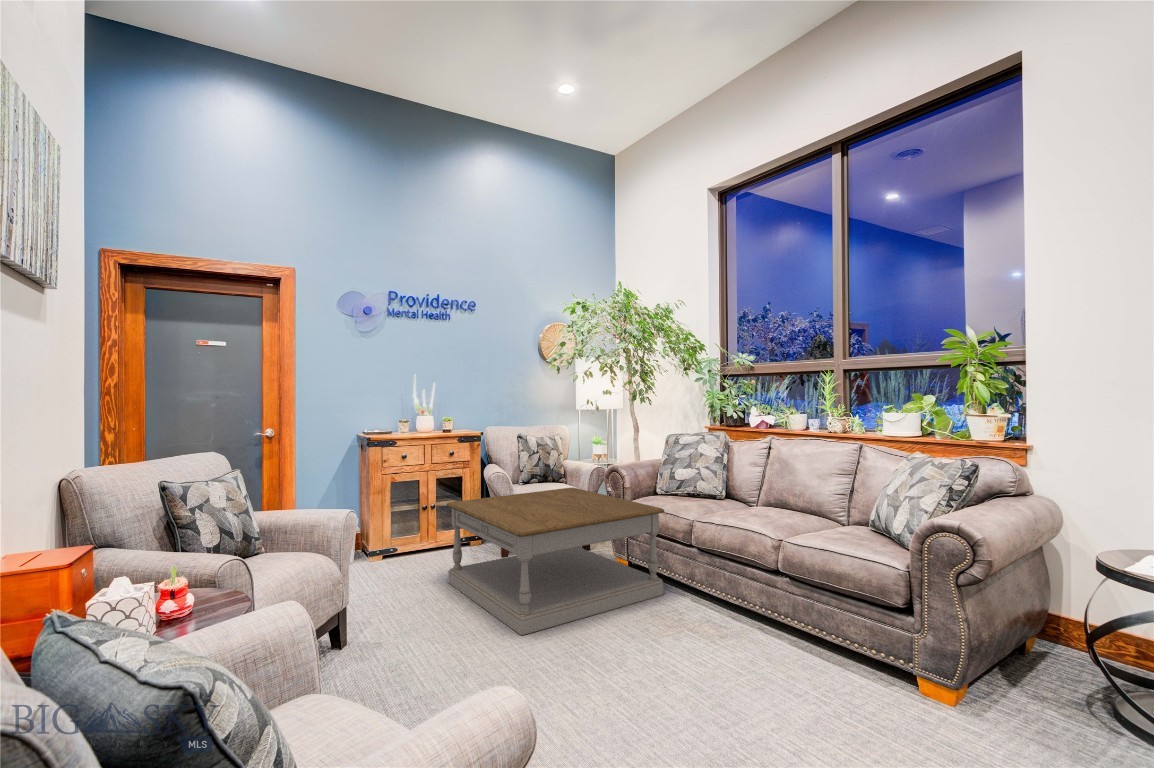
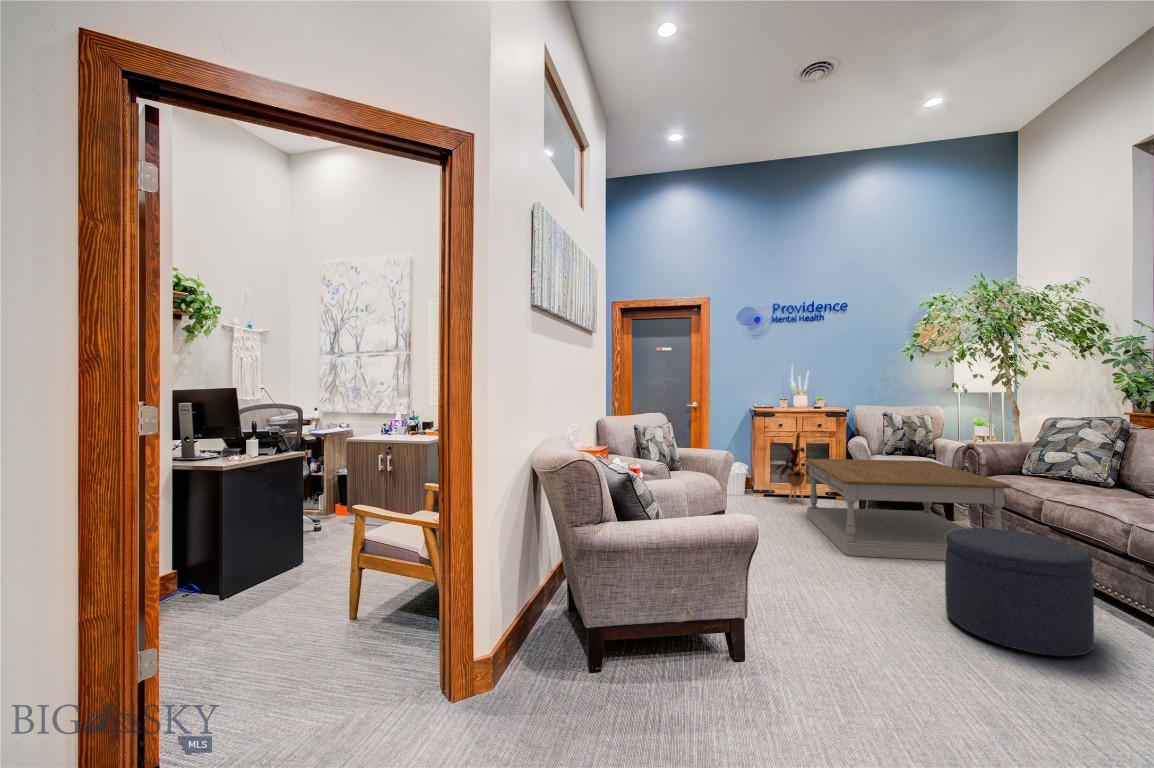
house plant: none [397,464,445,565] -> present [775,432,809,504]
ottoman: none [663,569,797,725] -> present [945,528,1094,656]

